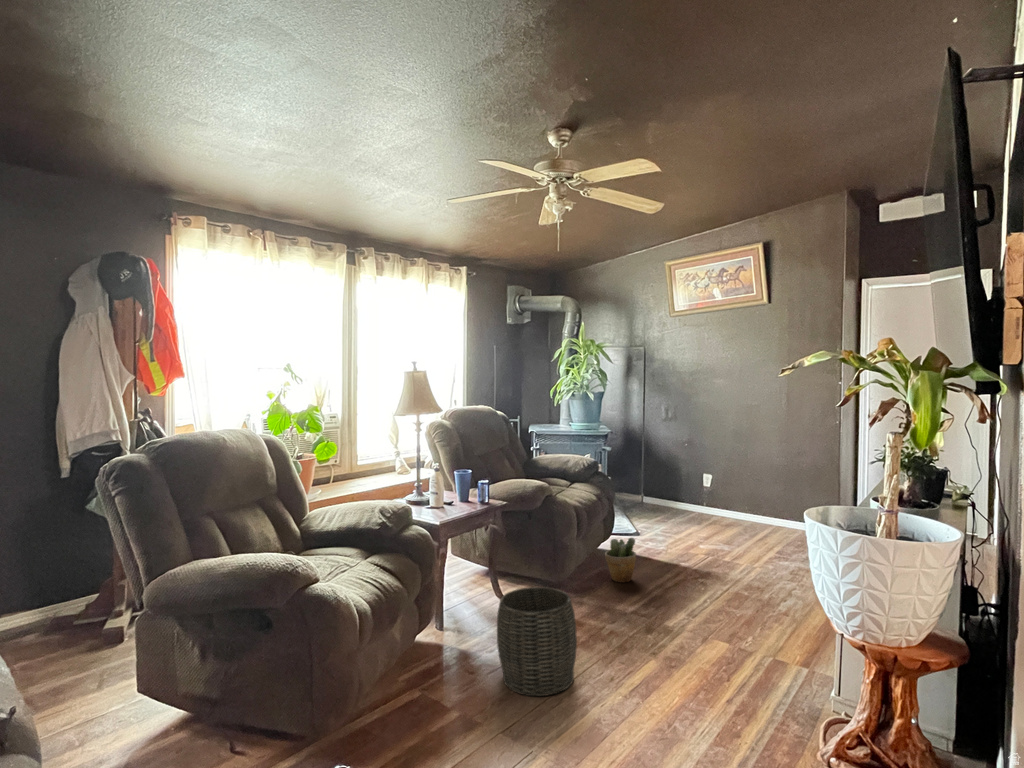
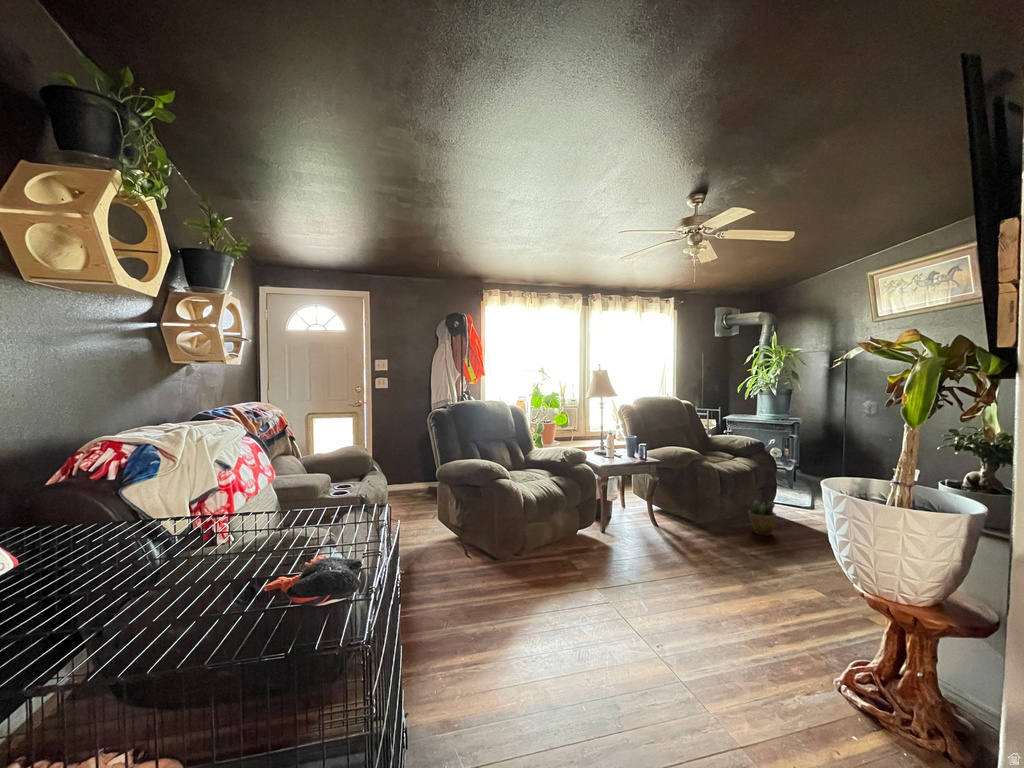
woven basket: present [497,587,577,696] -> none [618,513,673,583]

